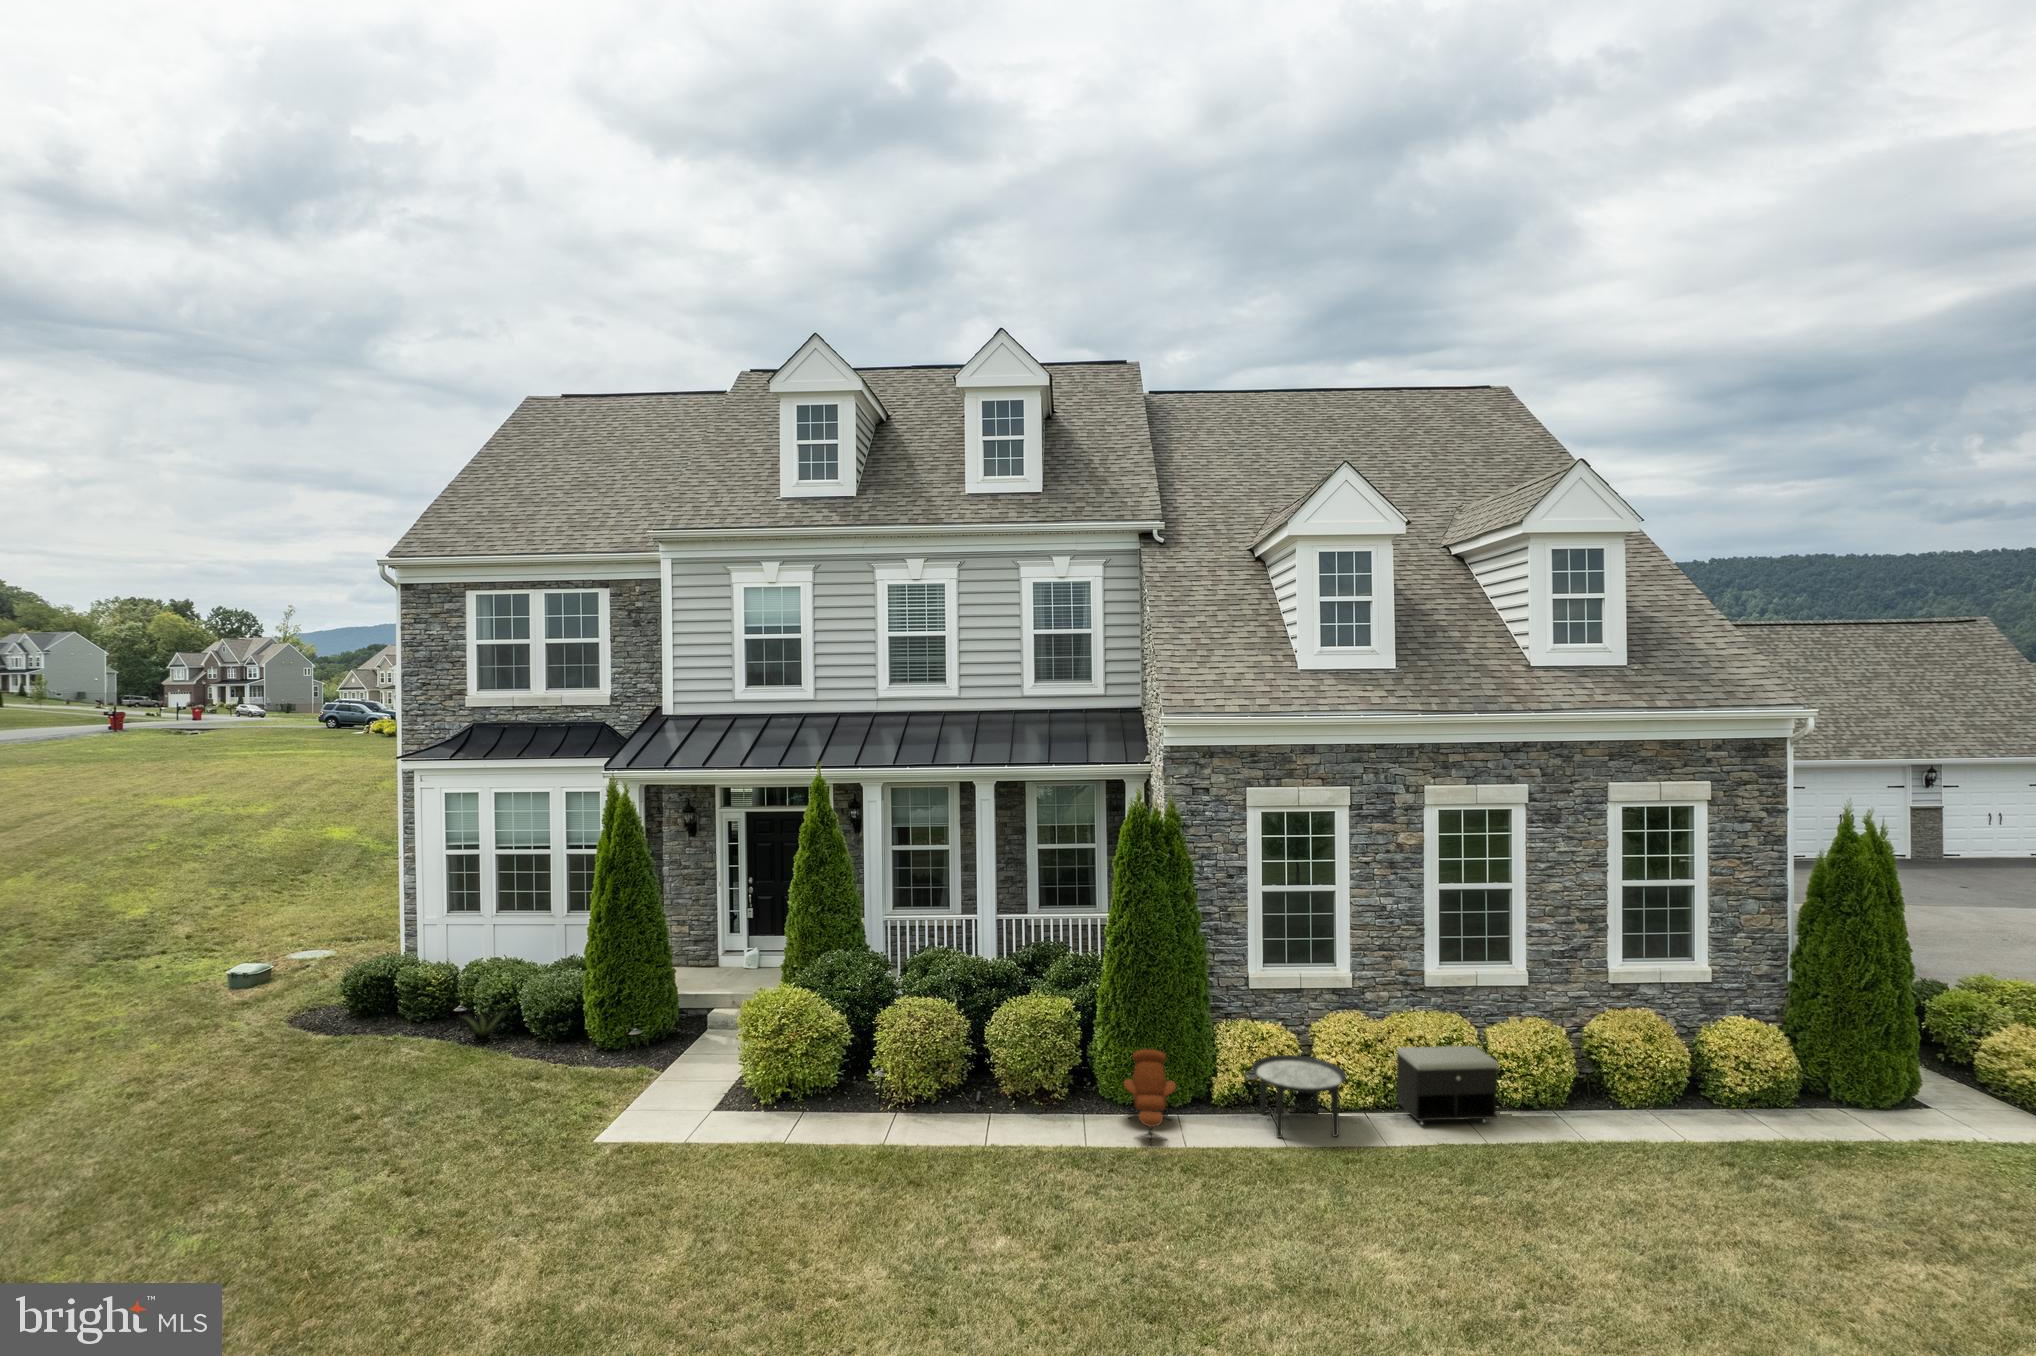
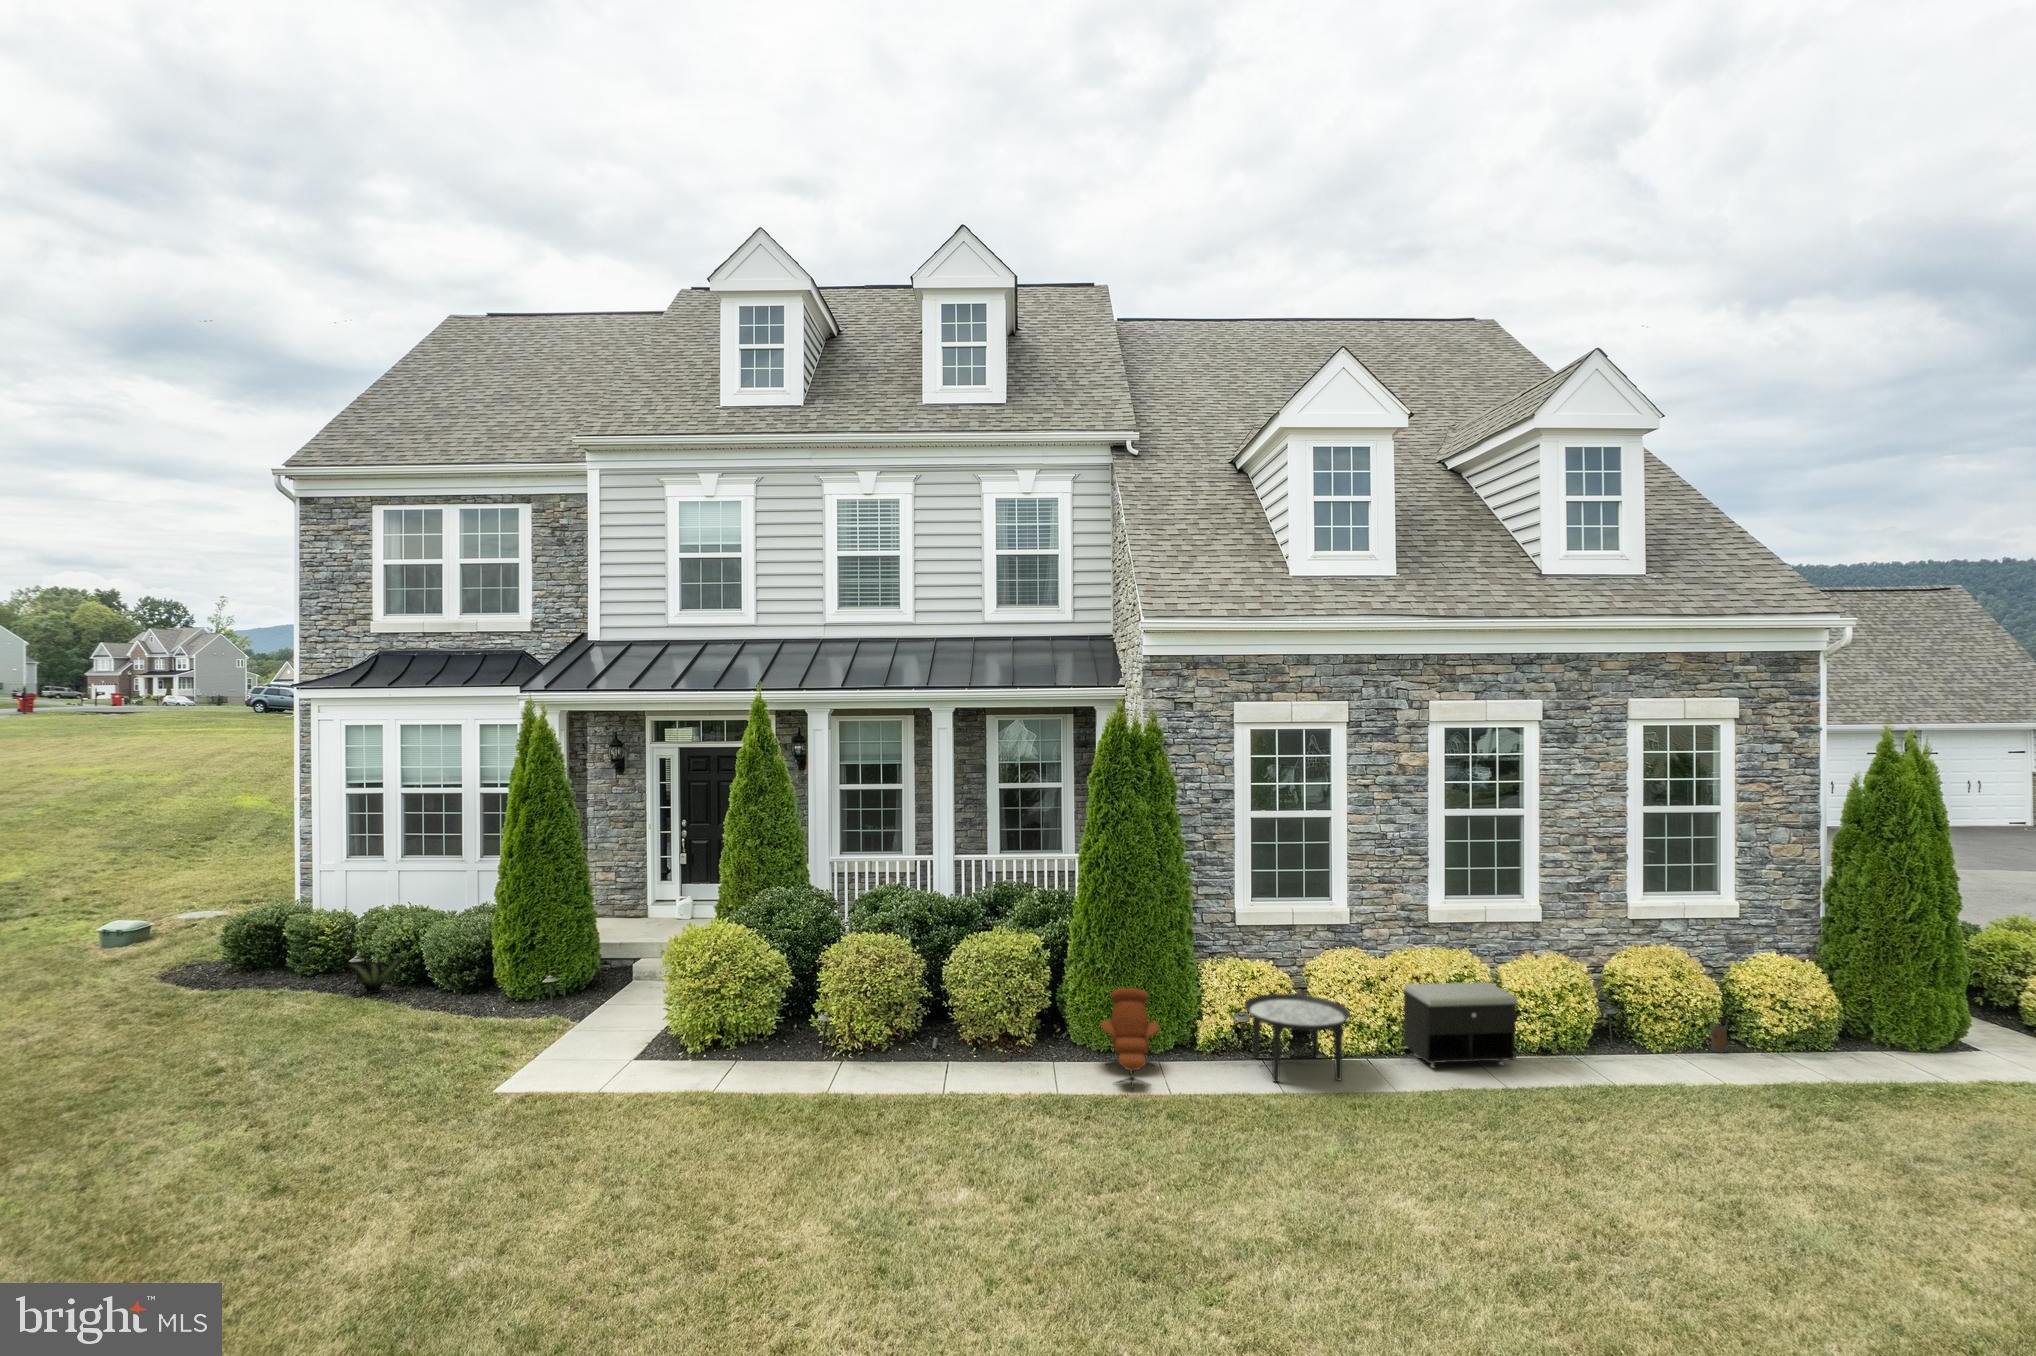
watering can: none [1678,1079,1696,1112] -> present [1710,1018,1727,1053]

